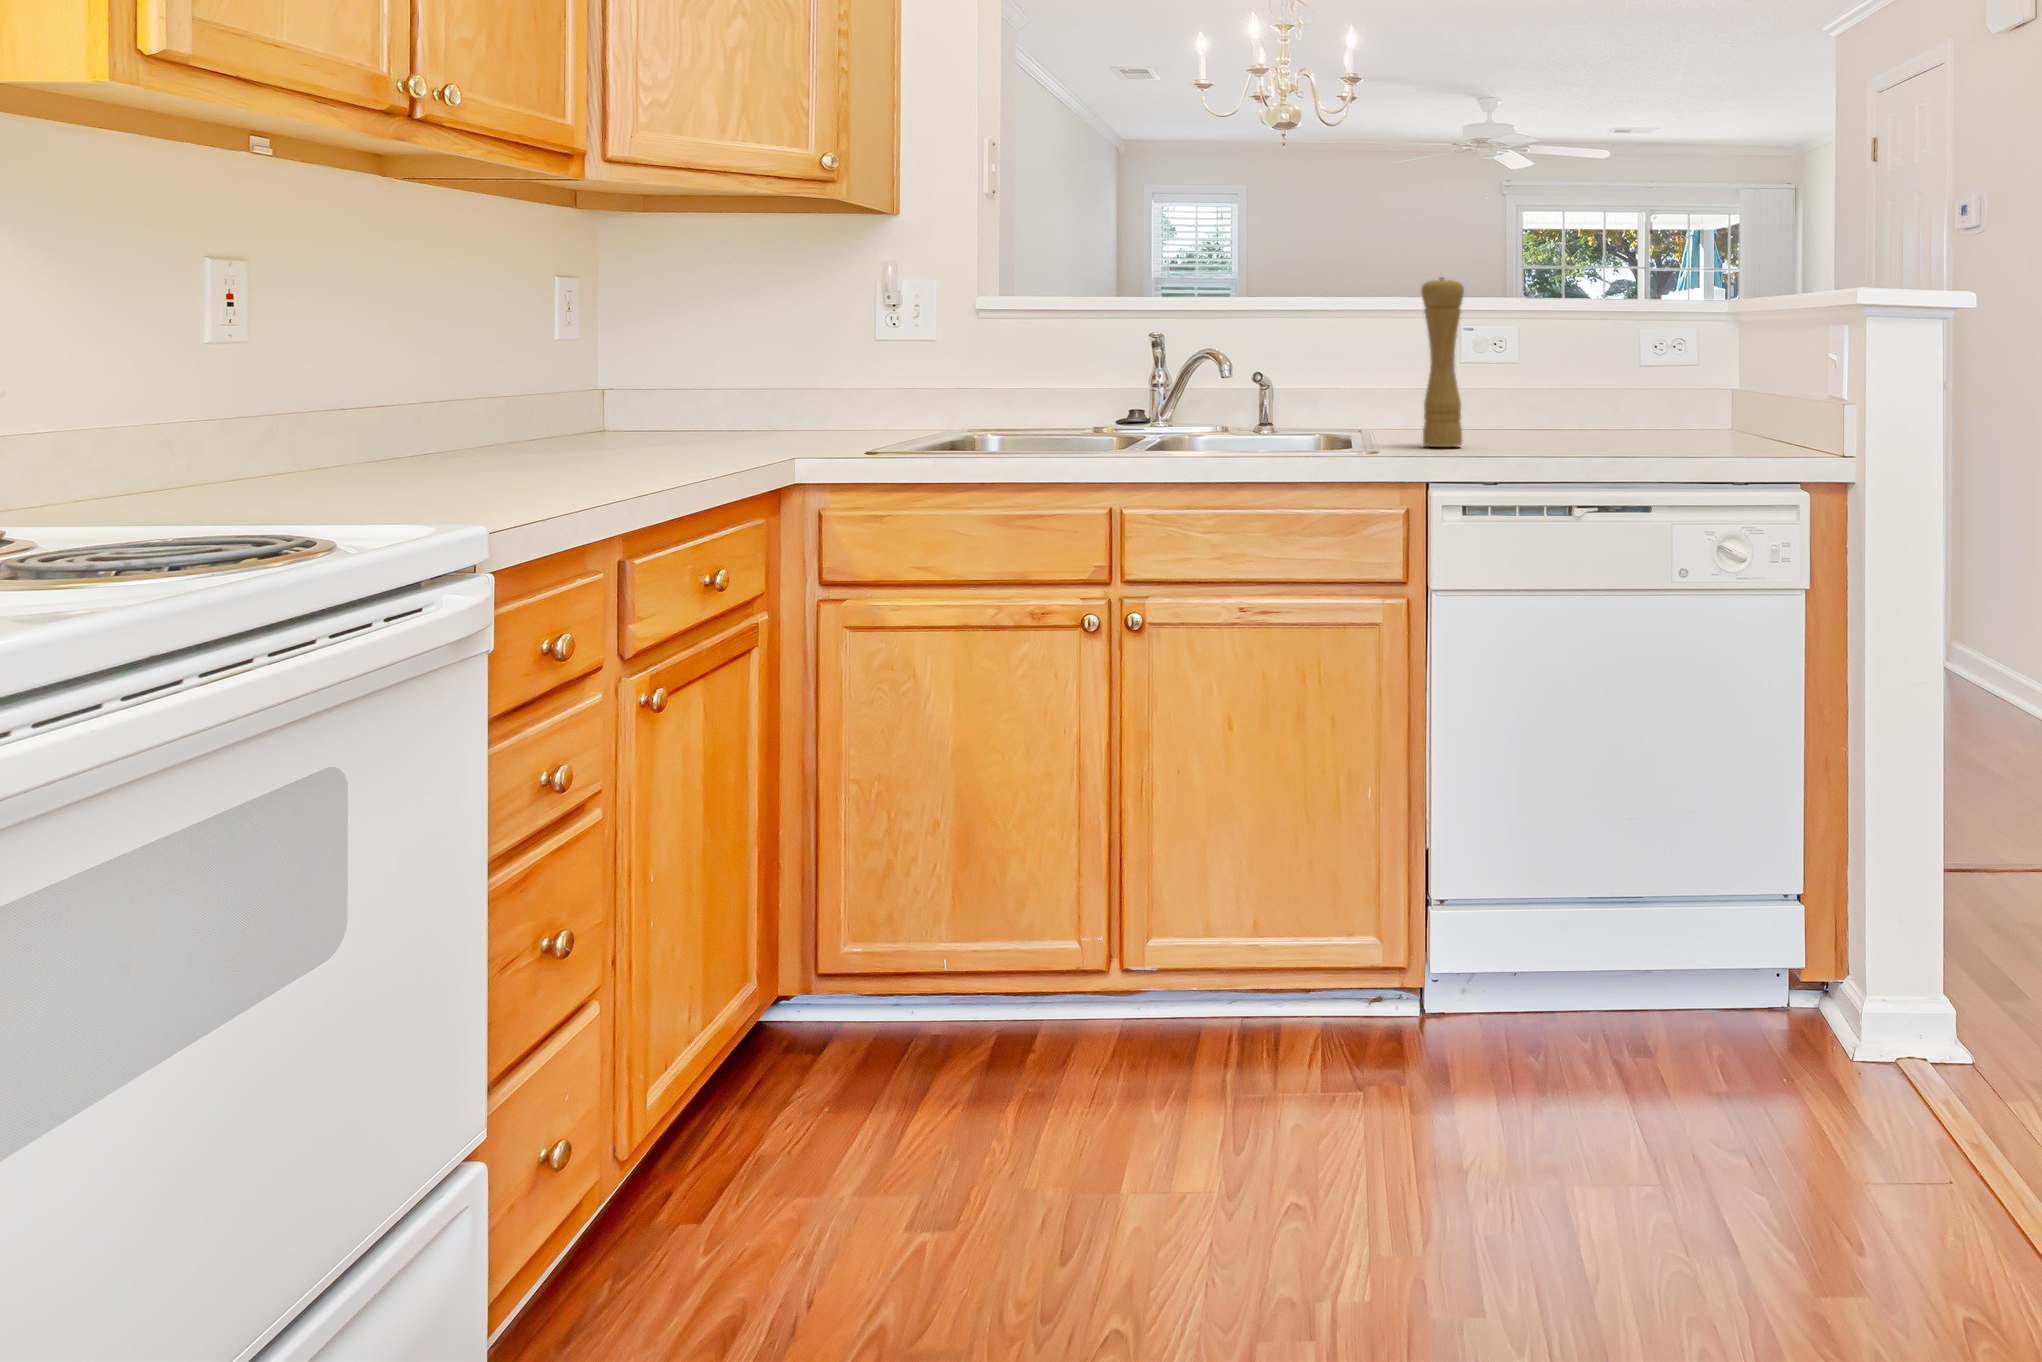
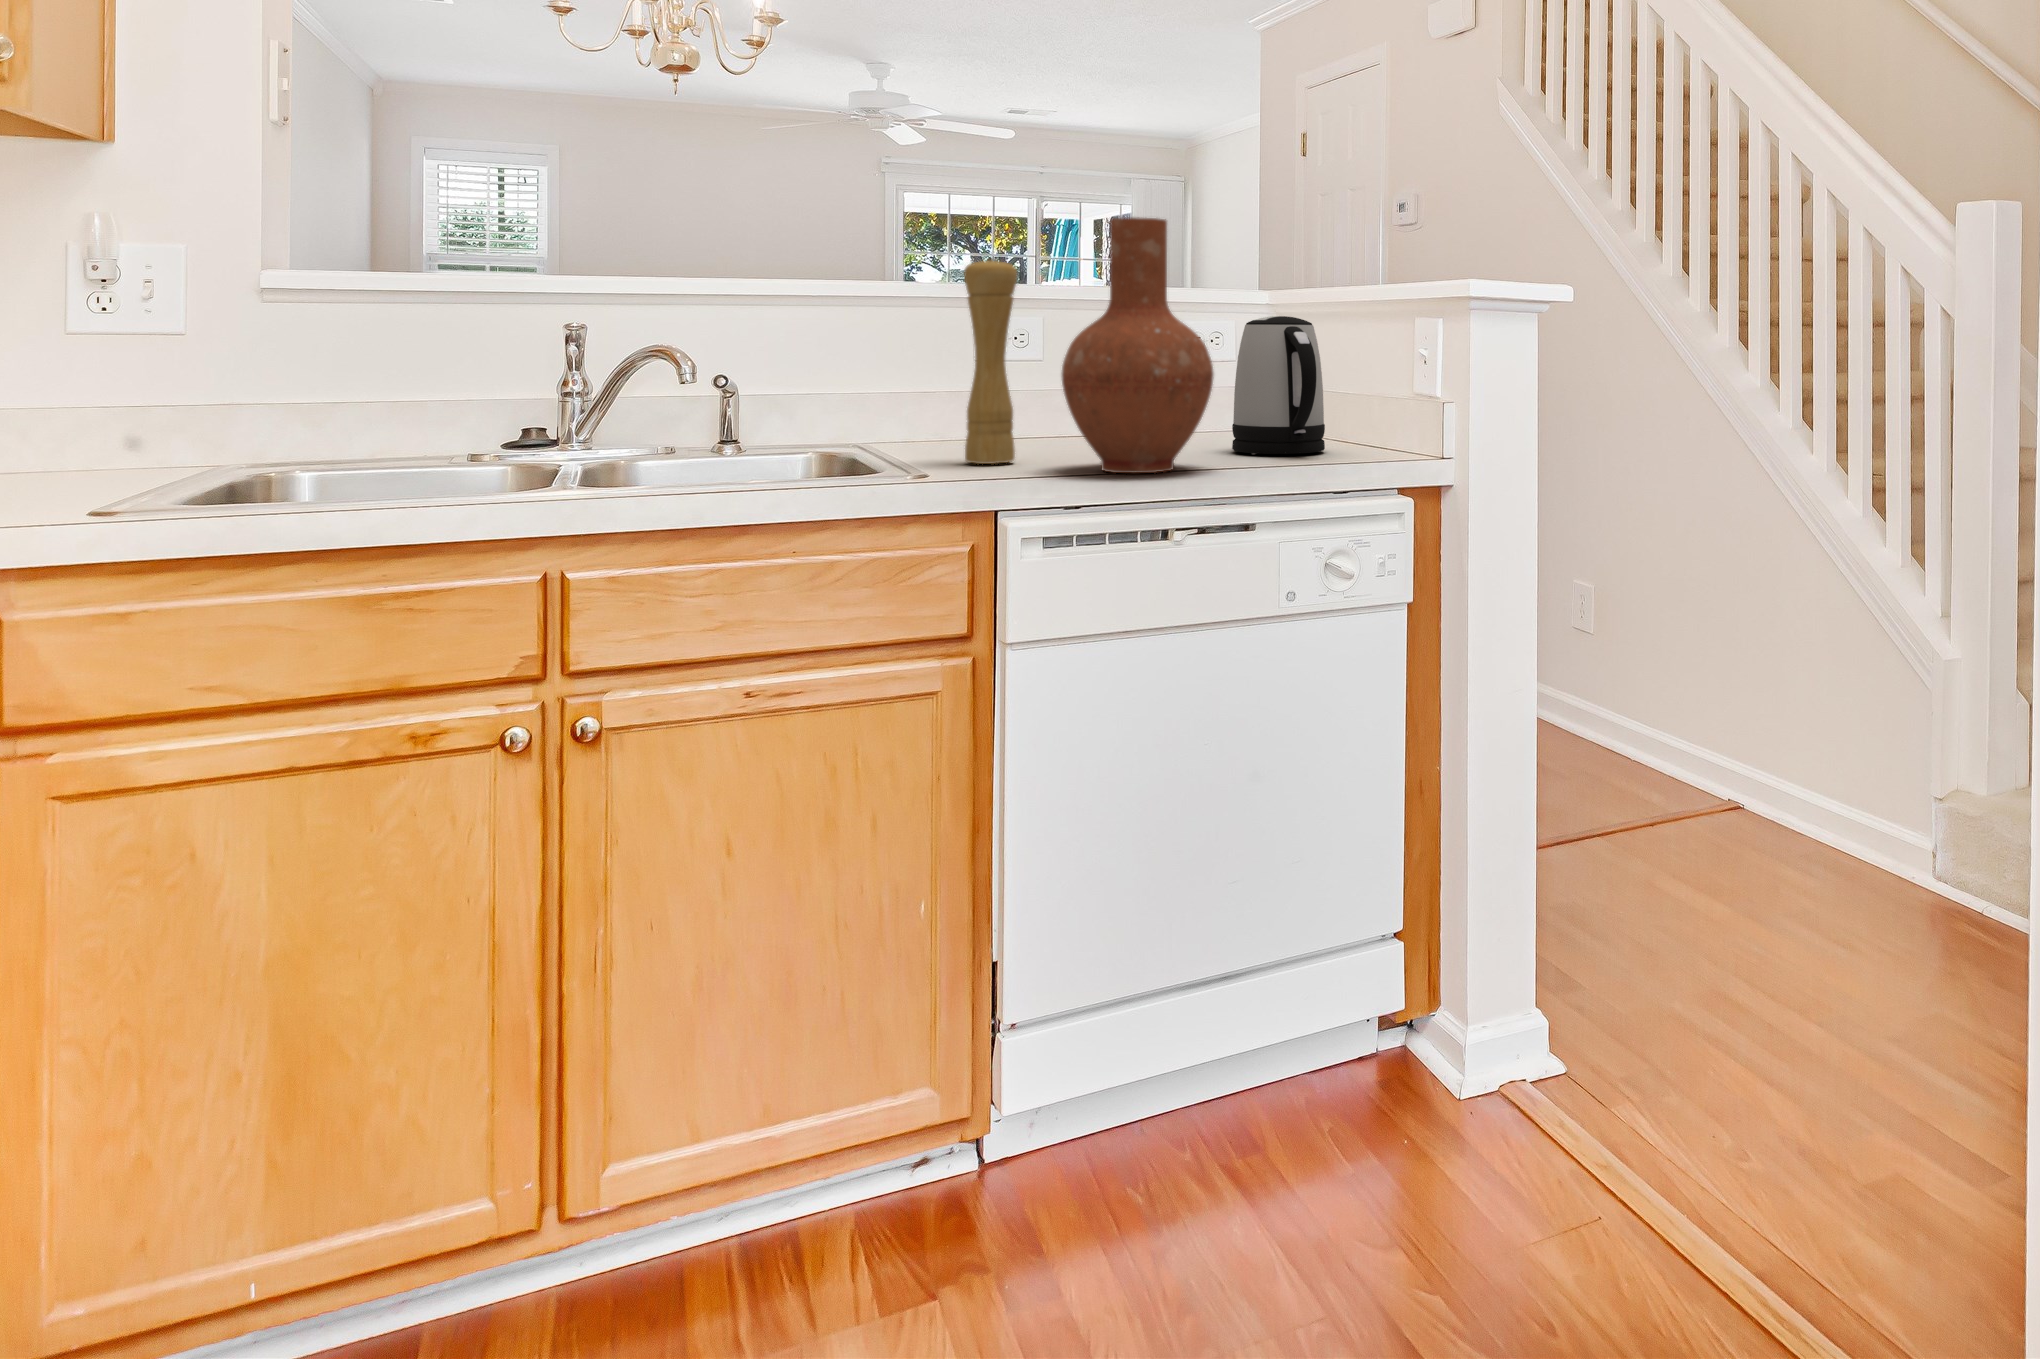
vase: none [1486,240,1616,458] -> present [1062,217,1214,473]
kettle: none [1660,323,1748,448] -> present [1232,316,1325,454]

